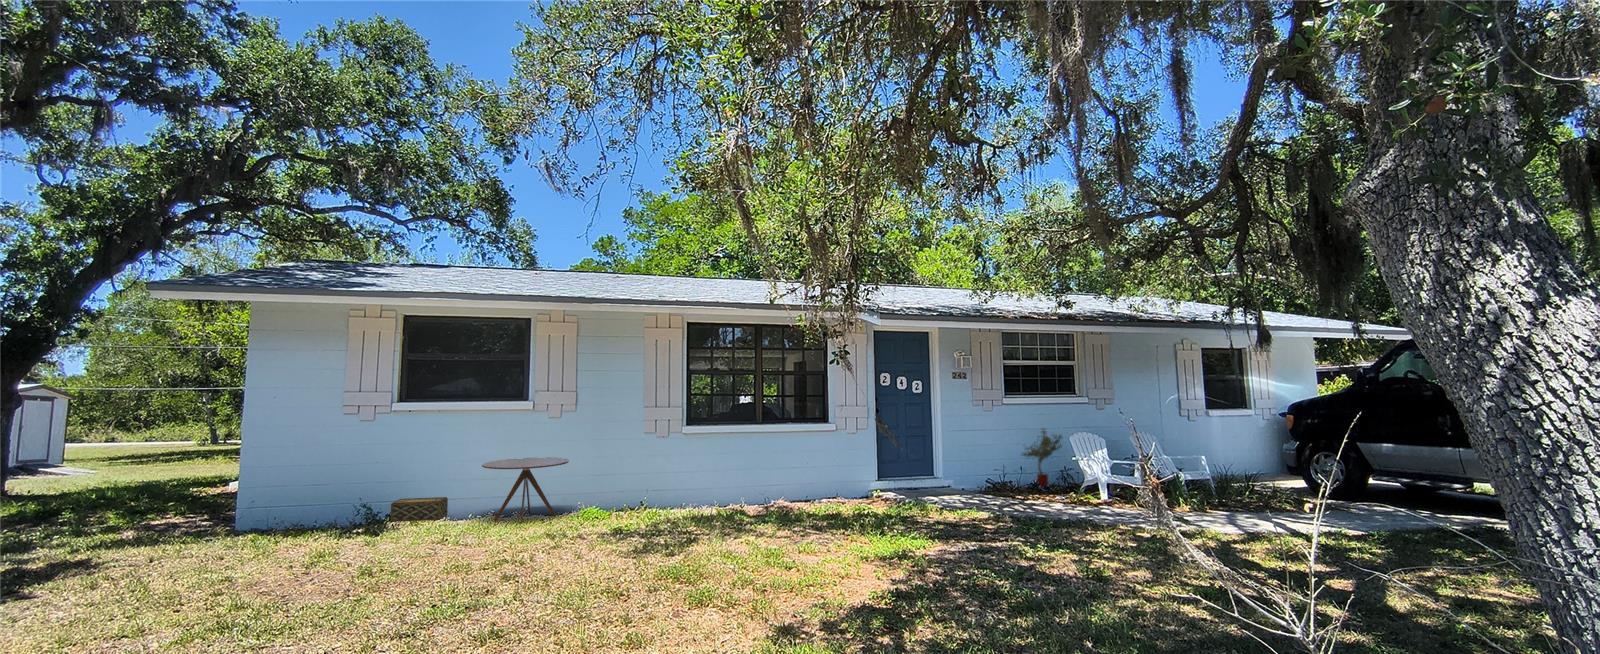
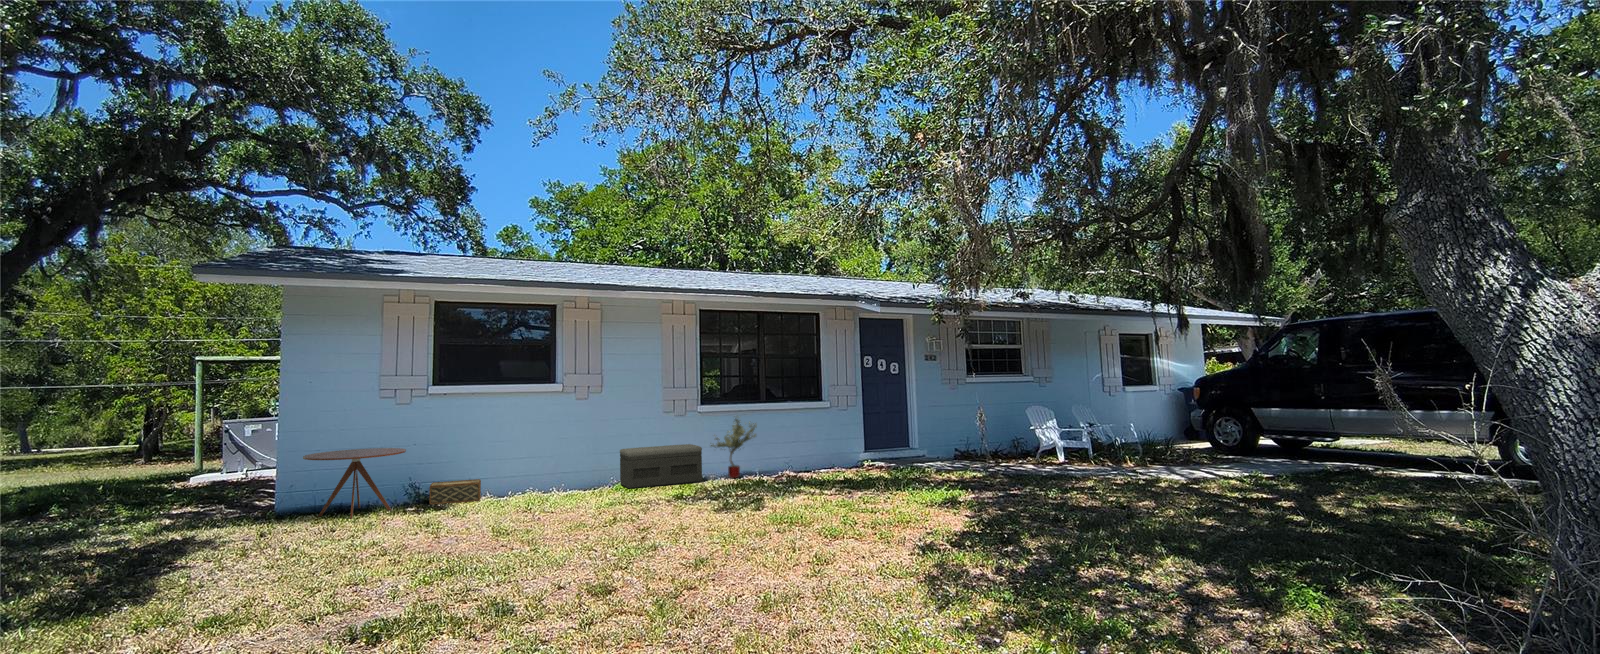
potted tree: present [1023,428,1062,486] -> present [711,419,757,478]
round table: present [482,457,569,524] -> present [303,448,406,519]
storage bench: none [592,466,675,513] -> present [620,444,702,489]

